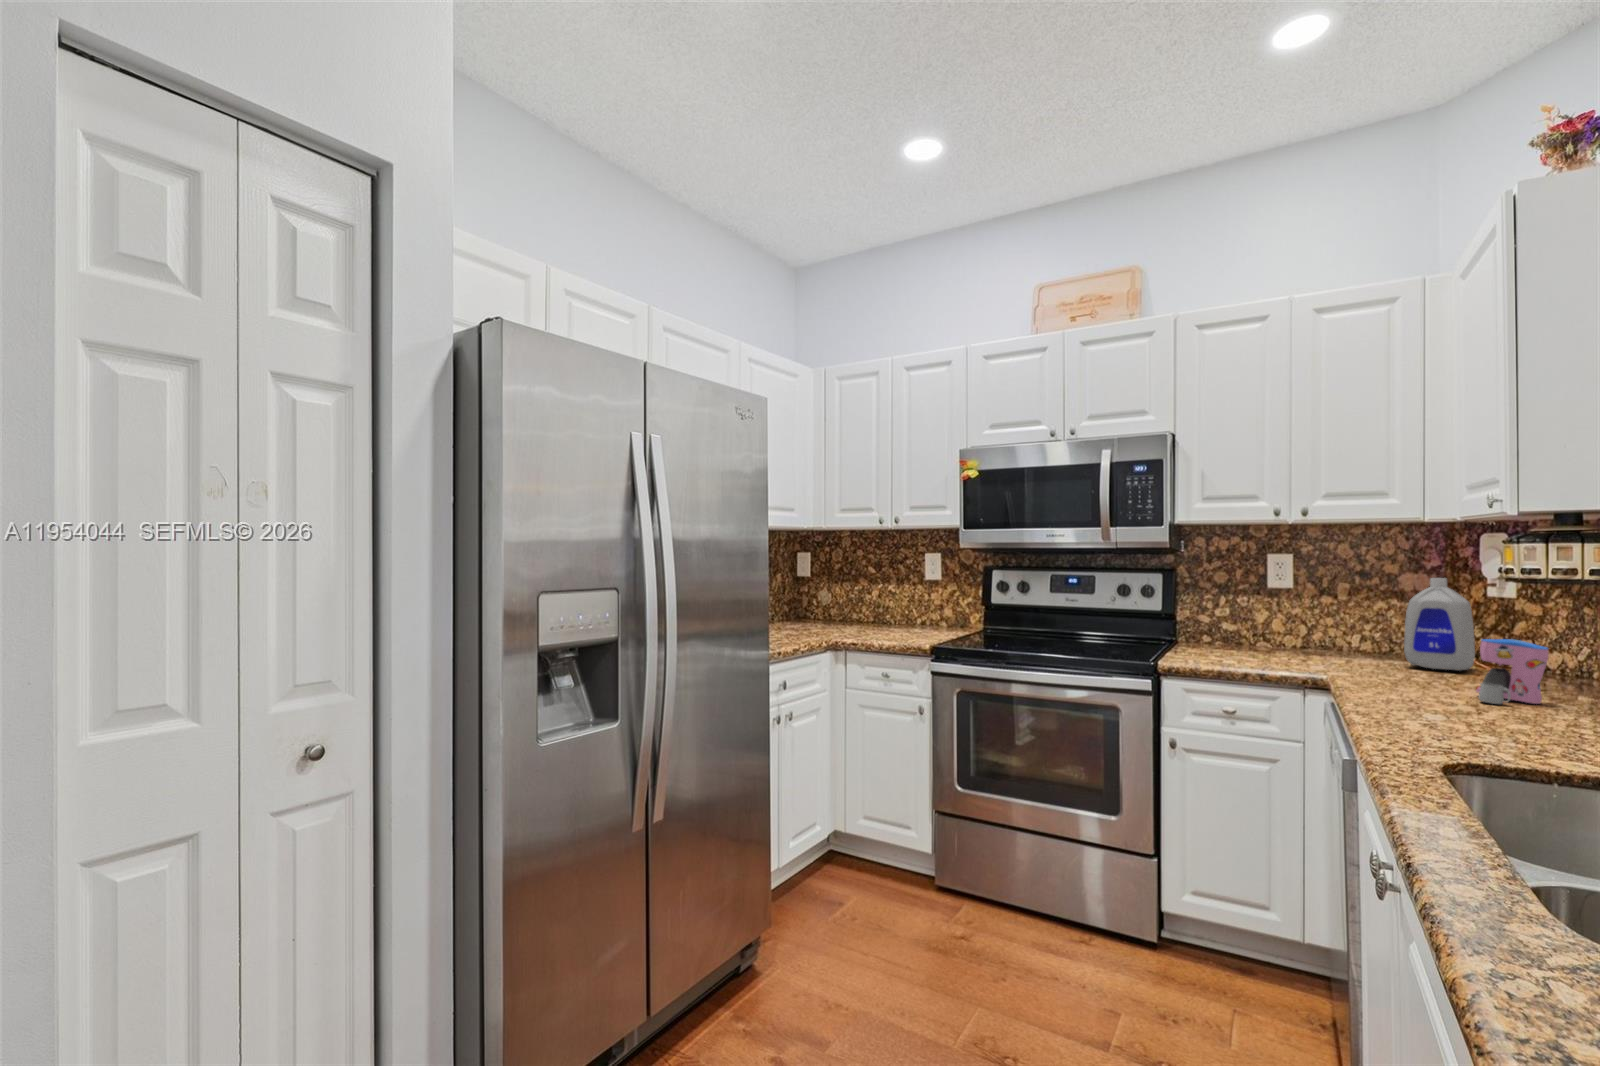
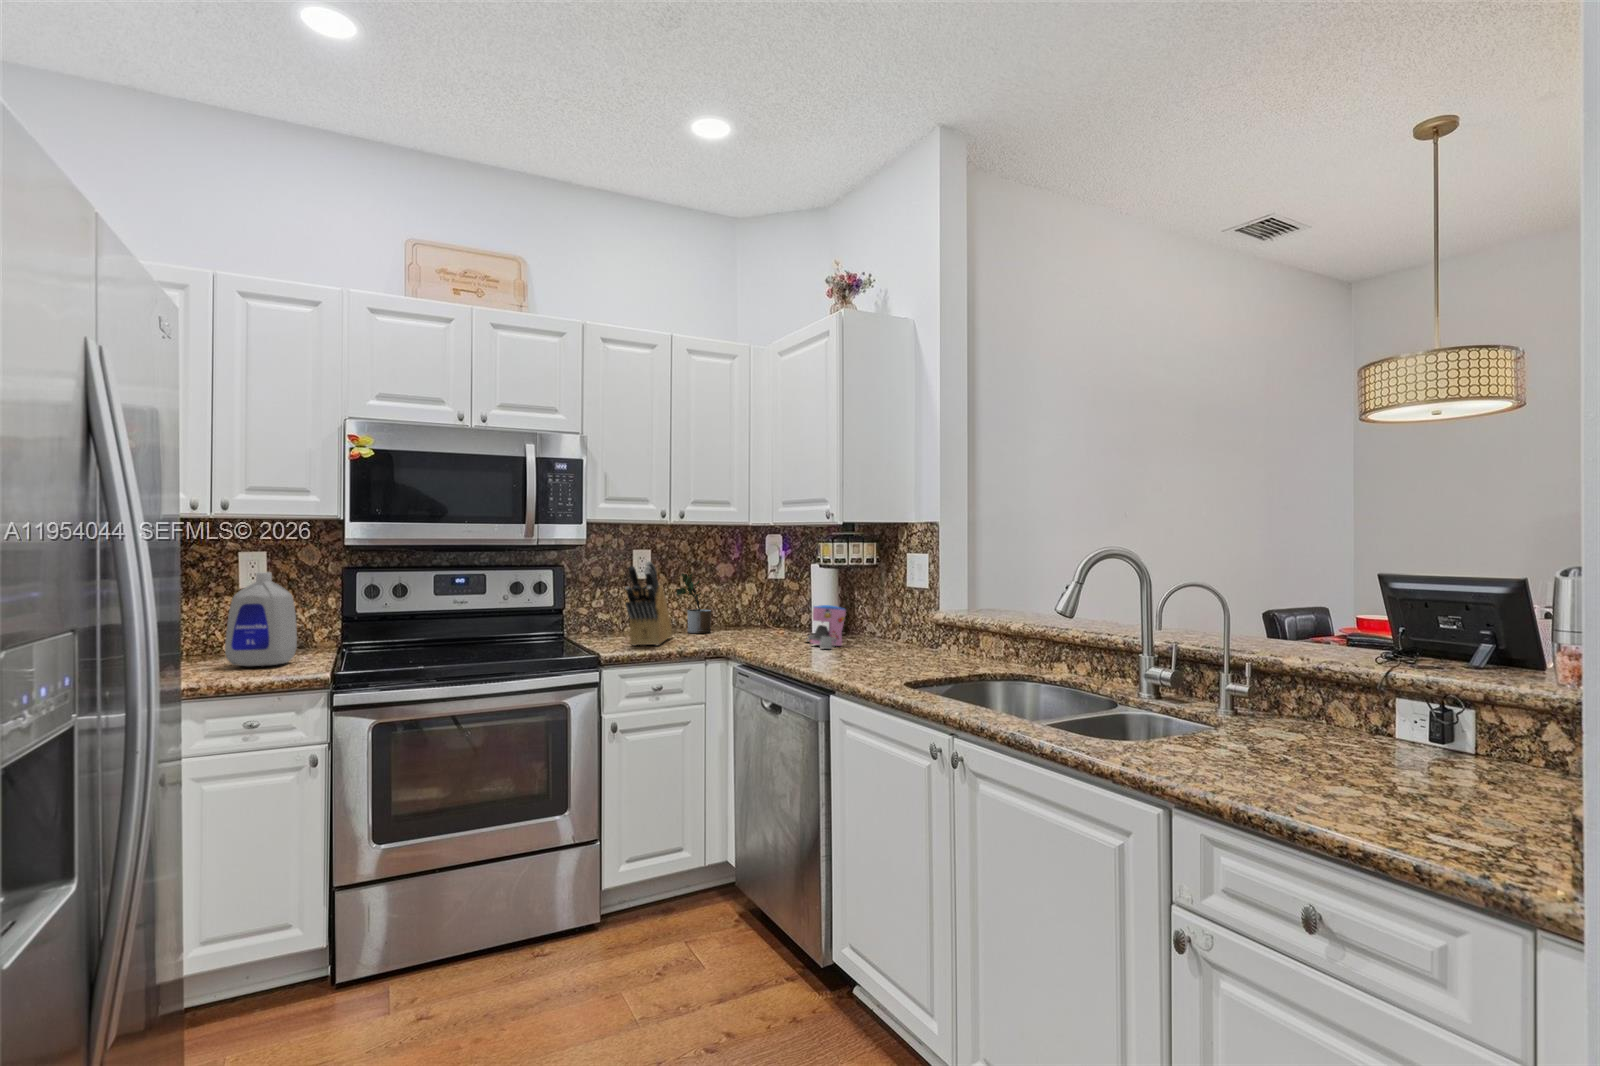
knife block: none [1199,568,1295,663] -> present [625,561,672,646]
bottle: present [1404,578,1475,671] -> present [225,572,297,666]
potted plant: none [1314,583,1373,659] -> present [676,573,711,633]

